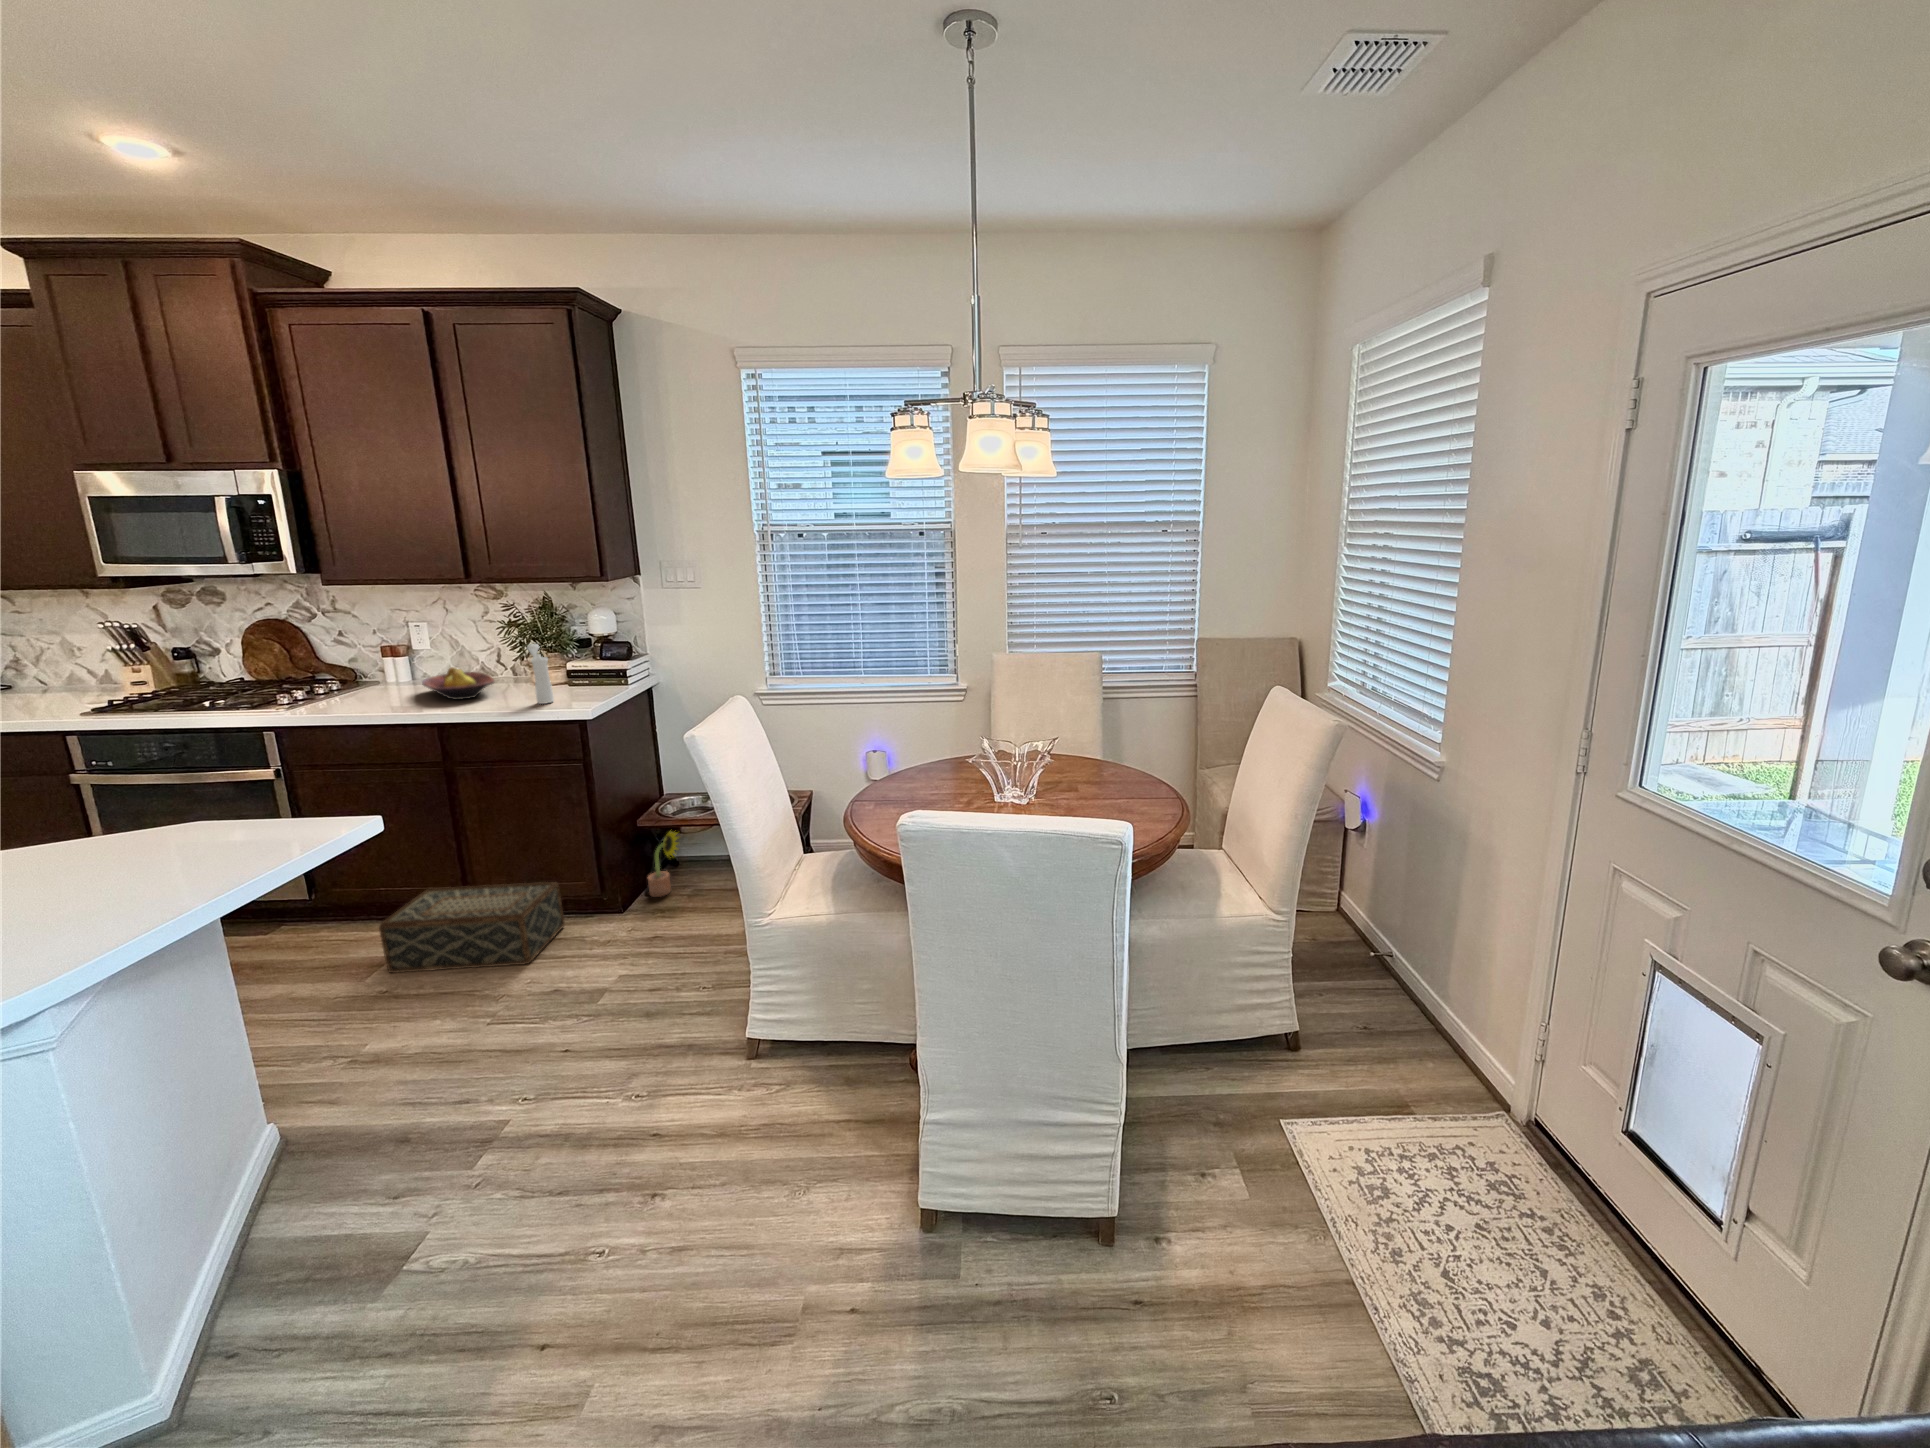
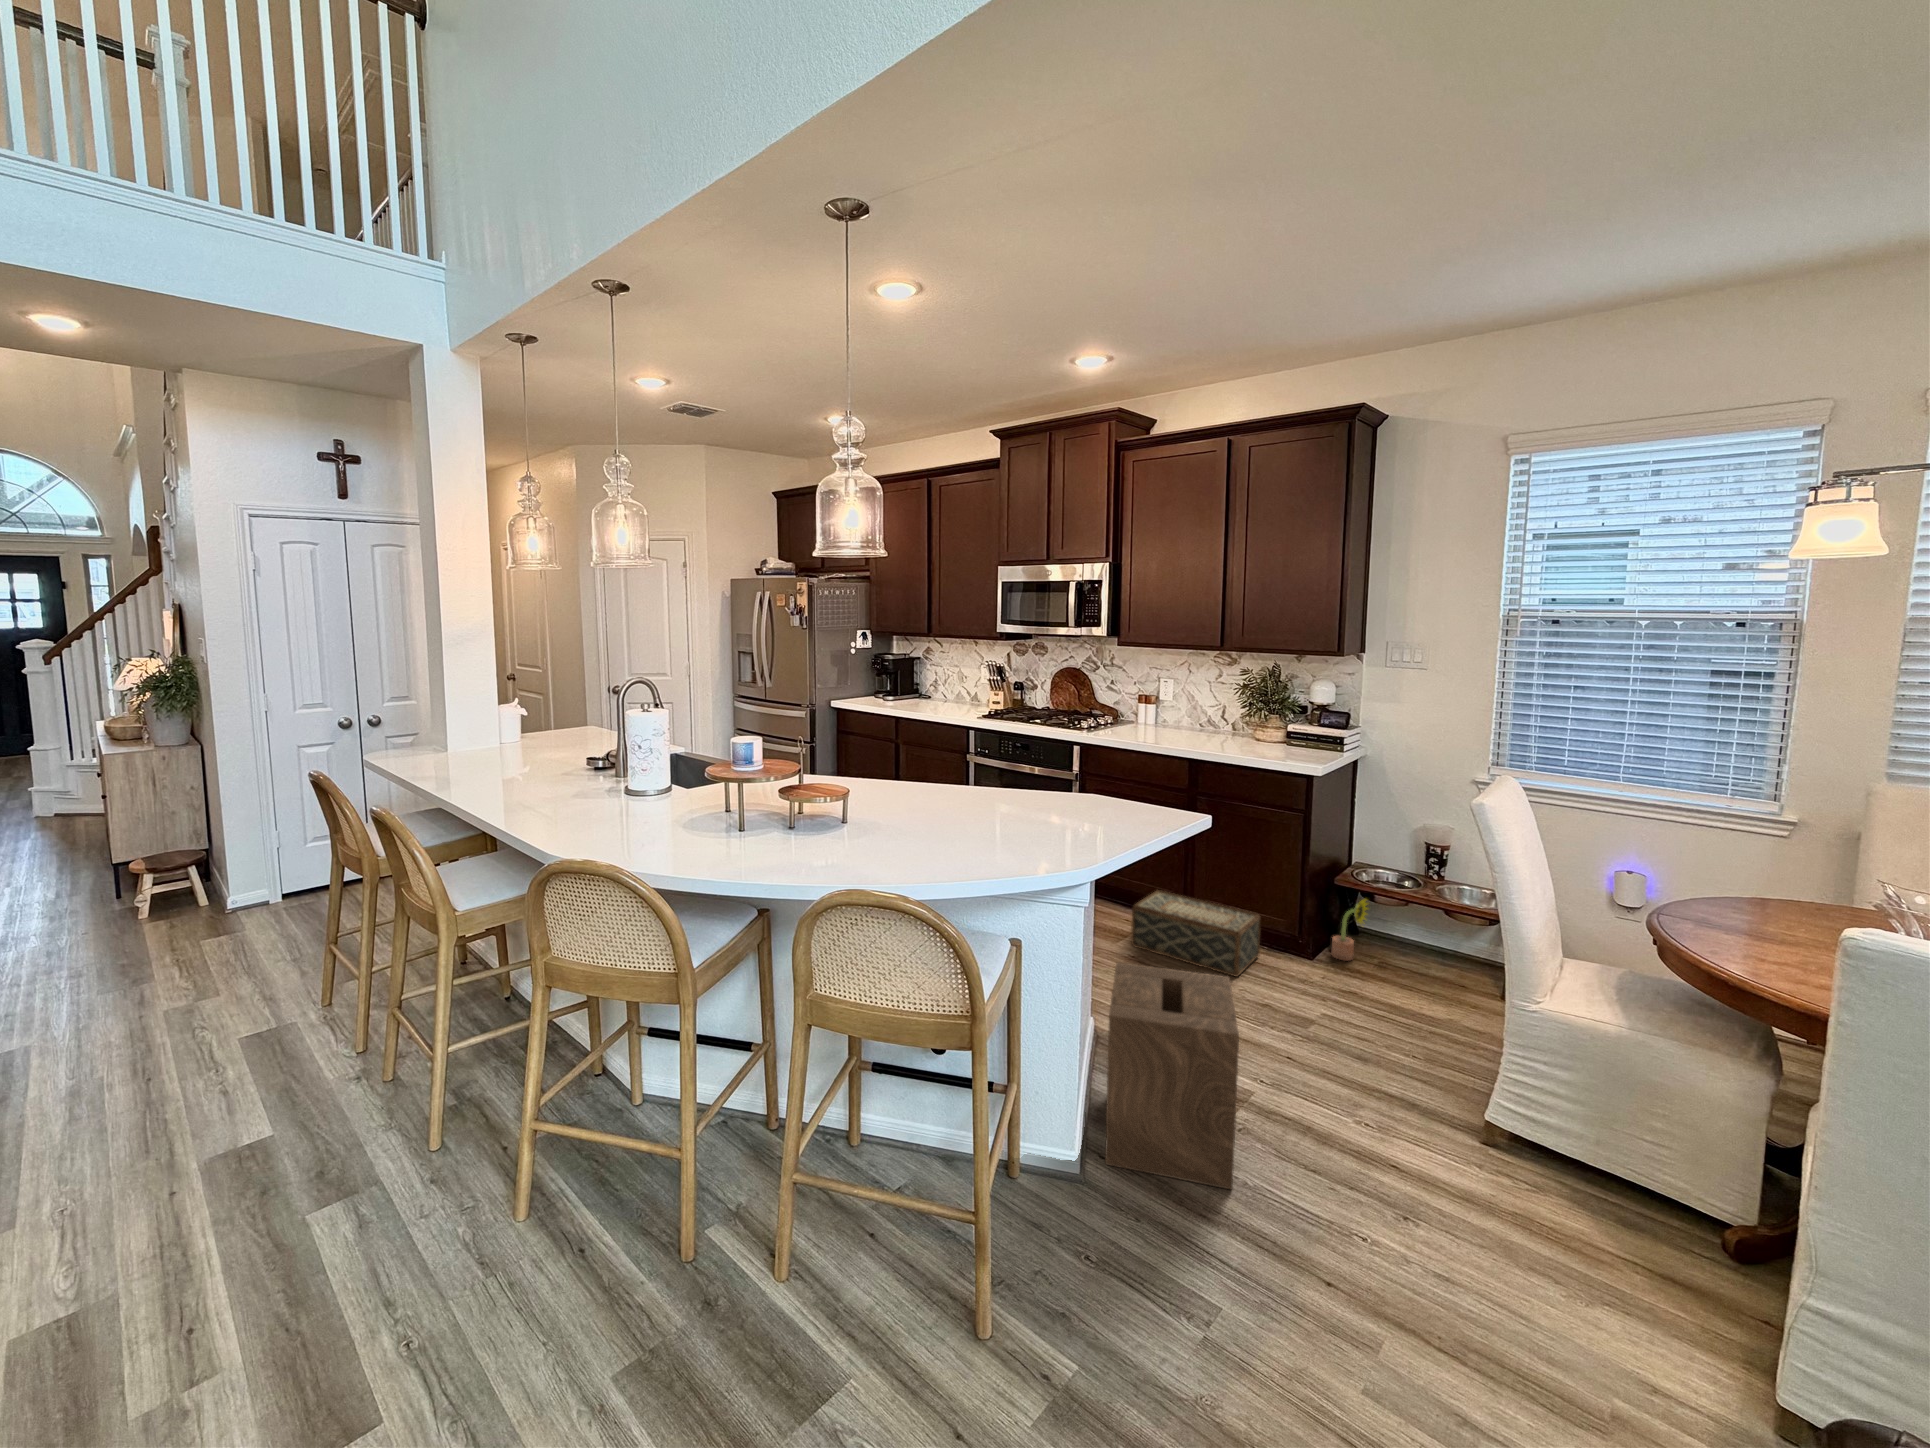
pepper mill: present [527,644,554,704] -> none [1262,705,1282,757]
fruit bowl: present [422,667,494,700] -> none [1172,717,1228,744]
stool: none [145,1020,450,1389] -> present [1105,962,1239,1189]

